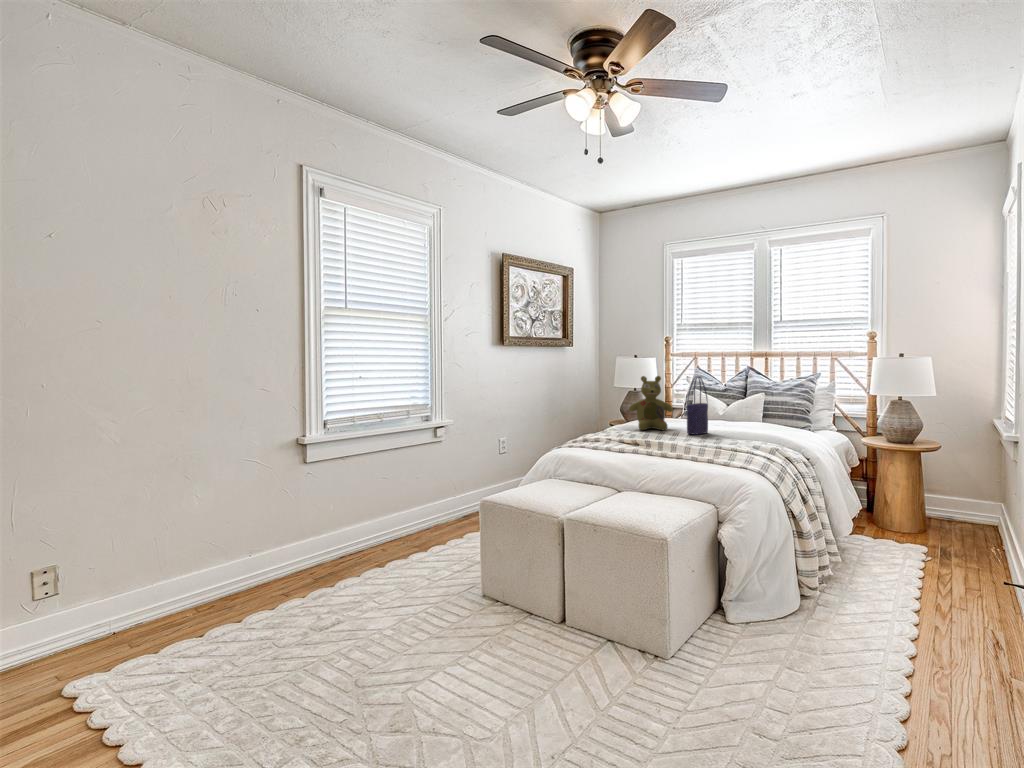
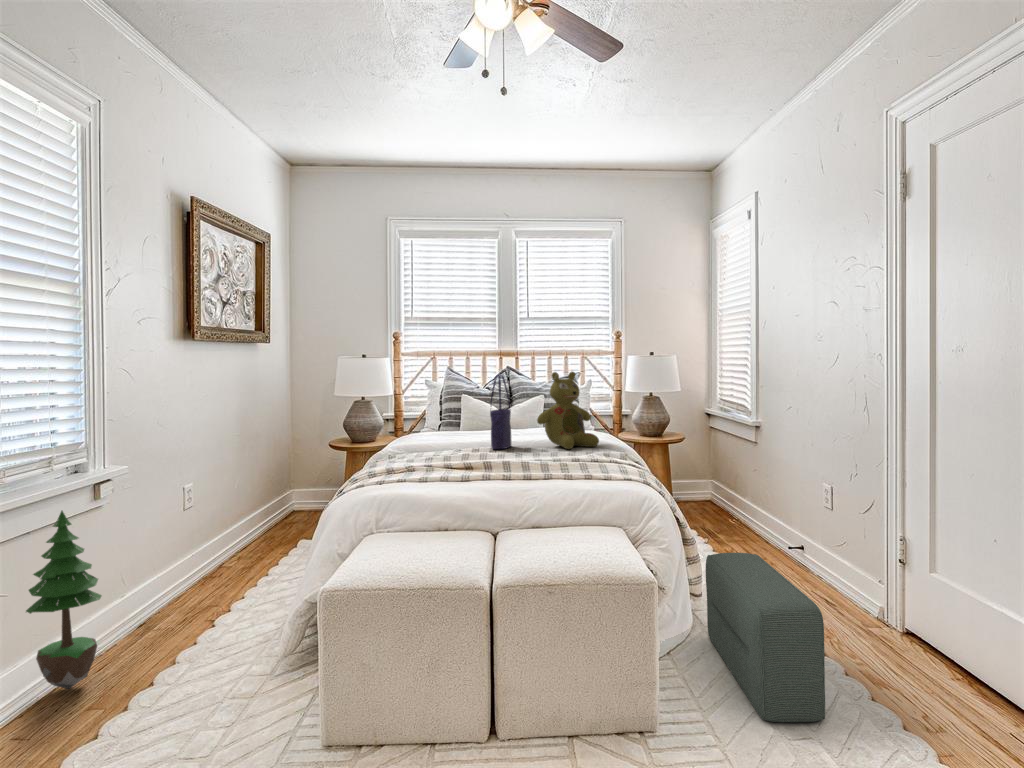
stuffed bear: present [629,376,673,430] -> present [537,372,599,449]
potted tree: none [394,444,429,541] -> present [26,511,101,689]
pouf: none [790,540,870,684] -> present [706,553,825,722]

